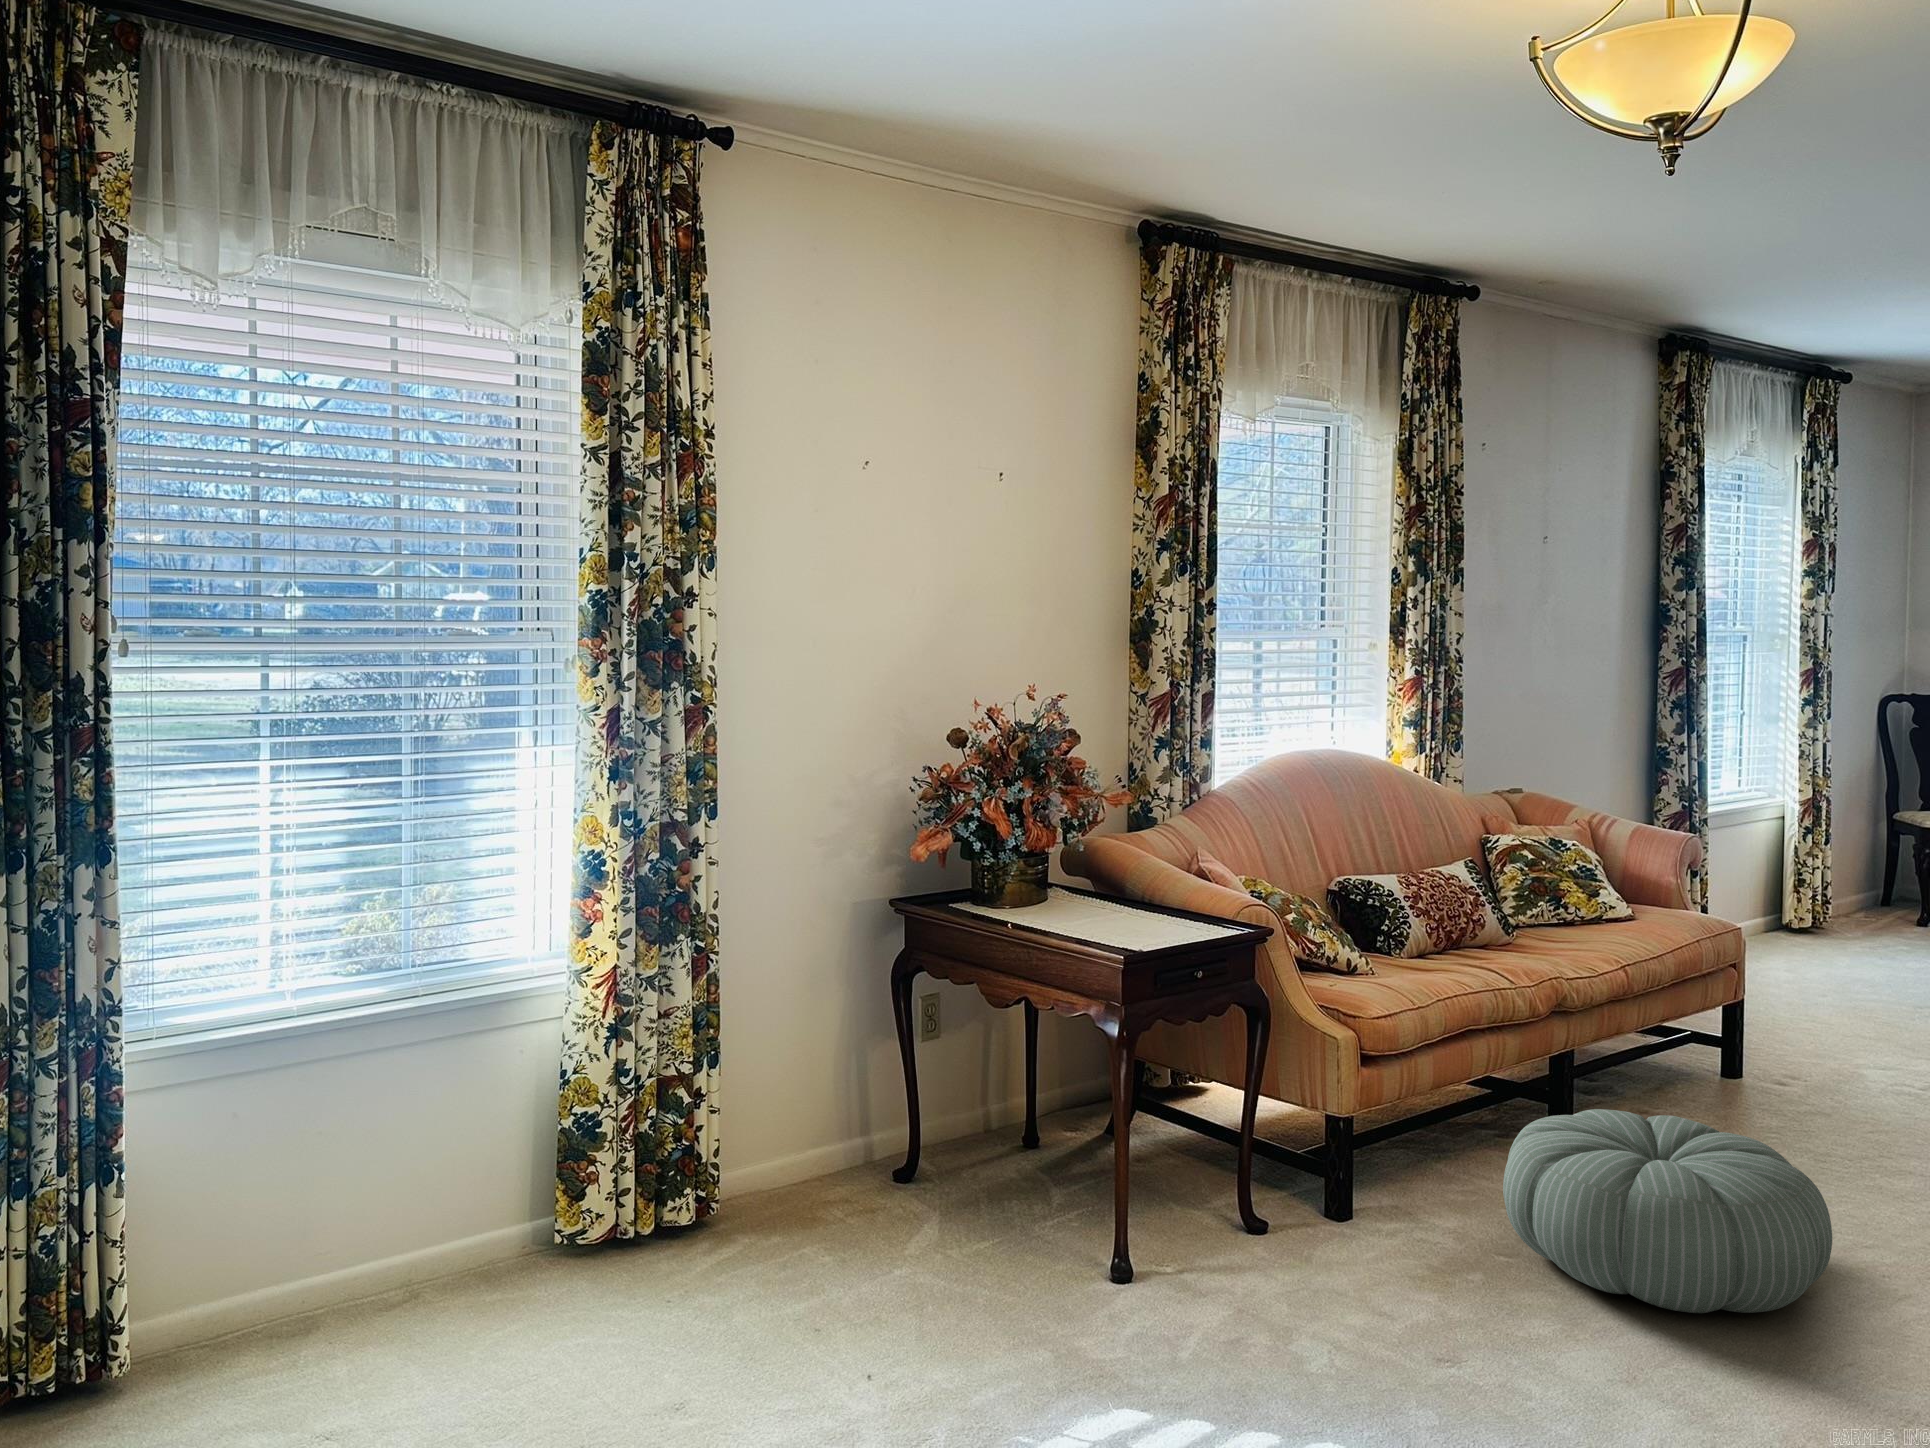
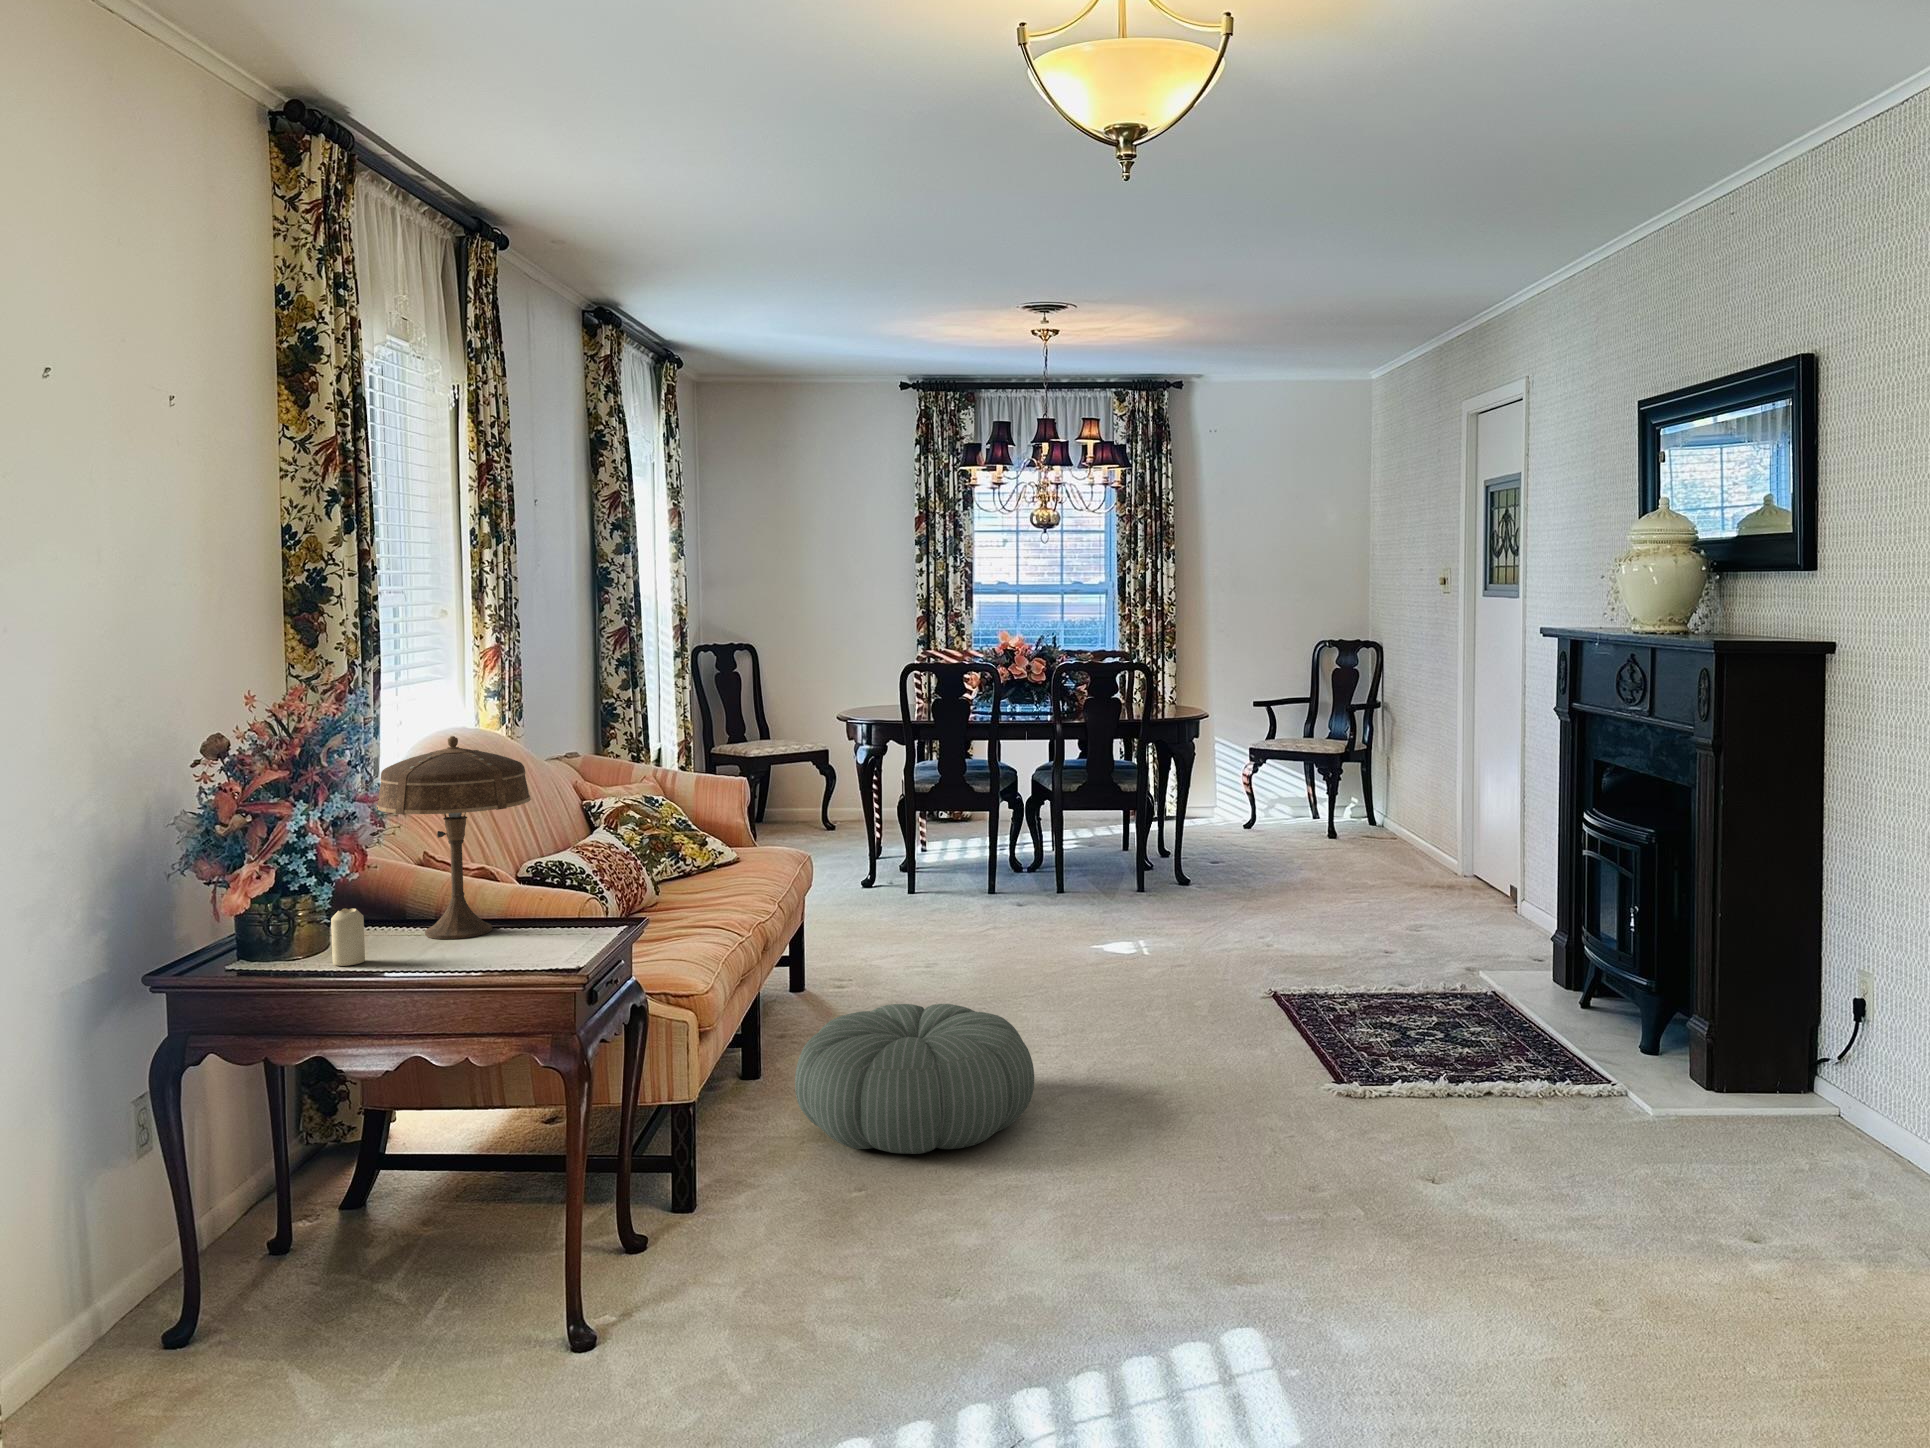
table lamp: none [1059,742,1184,916] -> present [377,736,531,939]
candle: none [993,869,1016,915] -> present [331,908,365,966]

